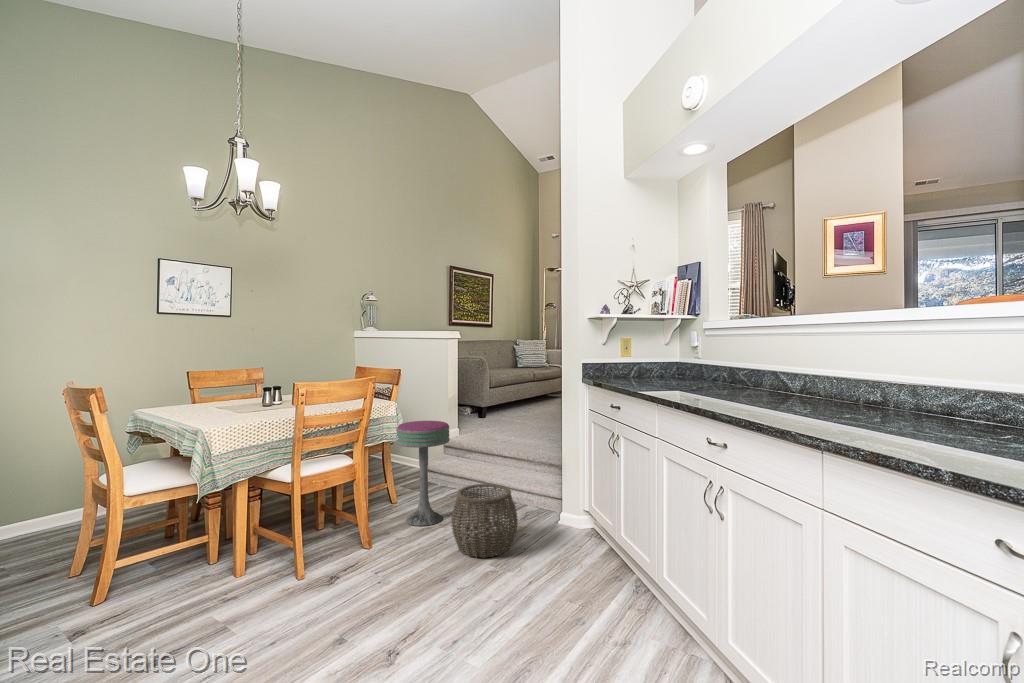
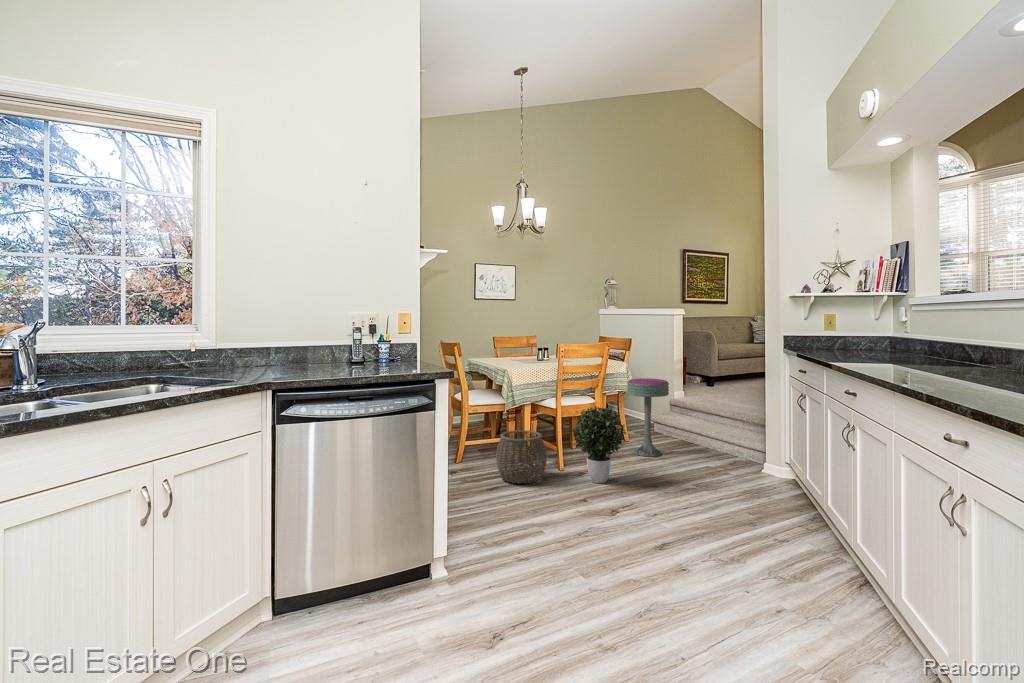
potted plant: none [315,476,401,596] -> present [572,407,626,483]
woven basket: present [451,484,518,558] -> present [496,430,547,484]

